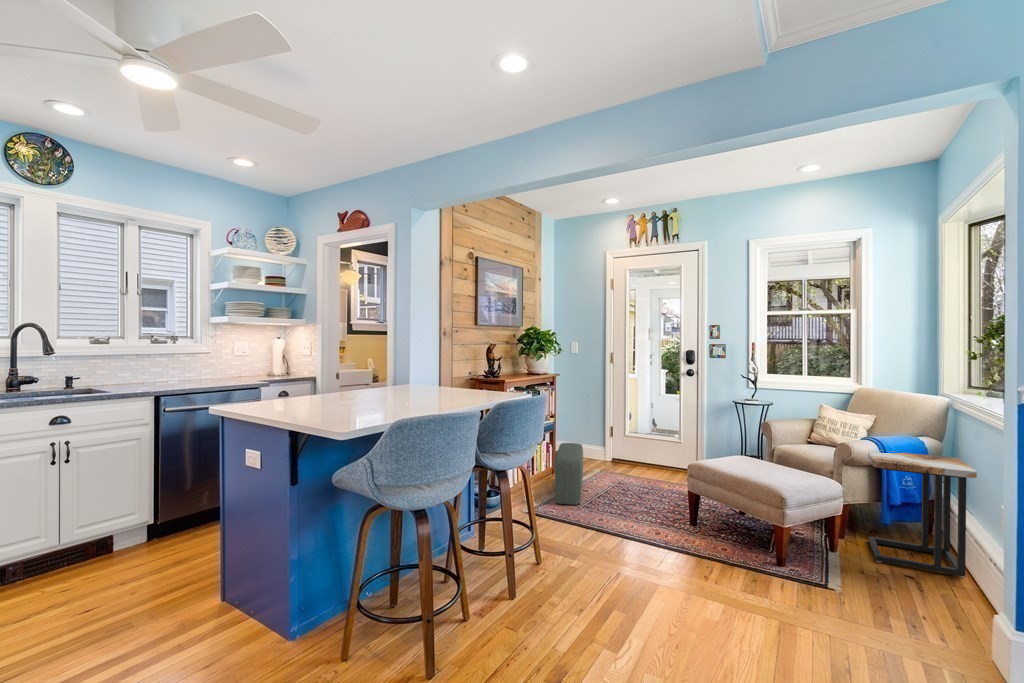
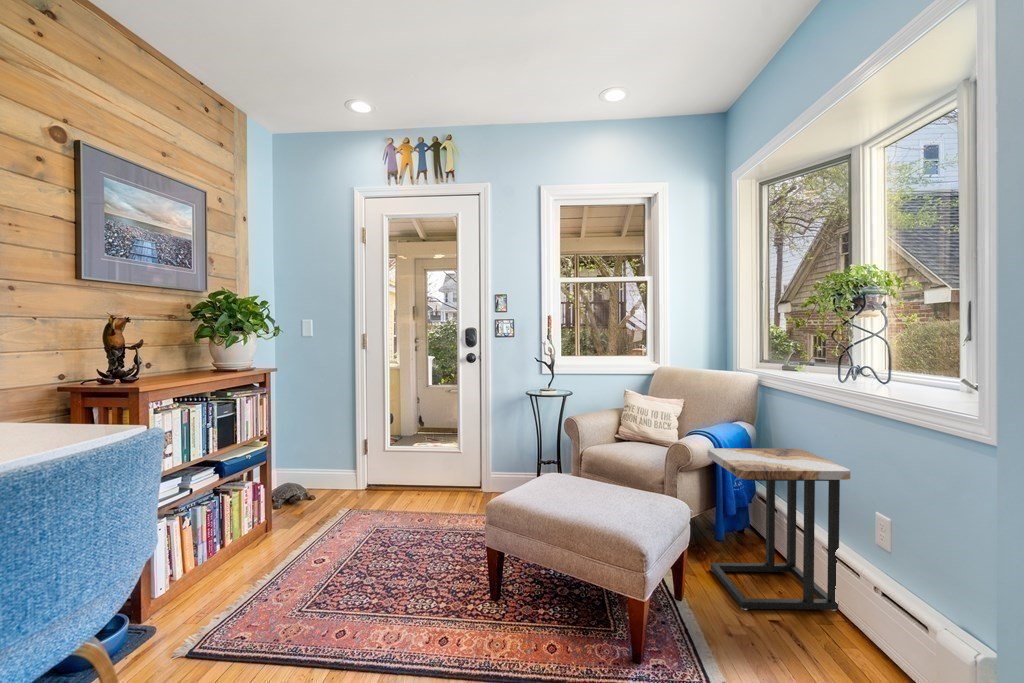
pouf: present [554,443,583,505] -> none [252,479,315,608]

